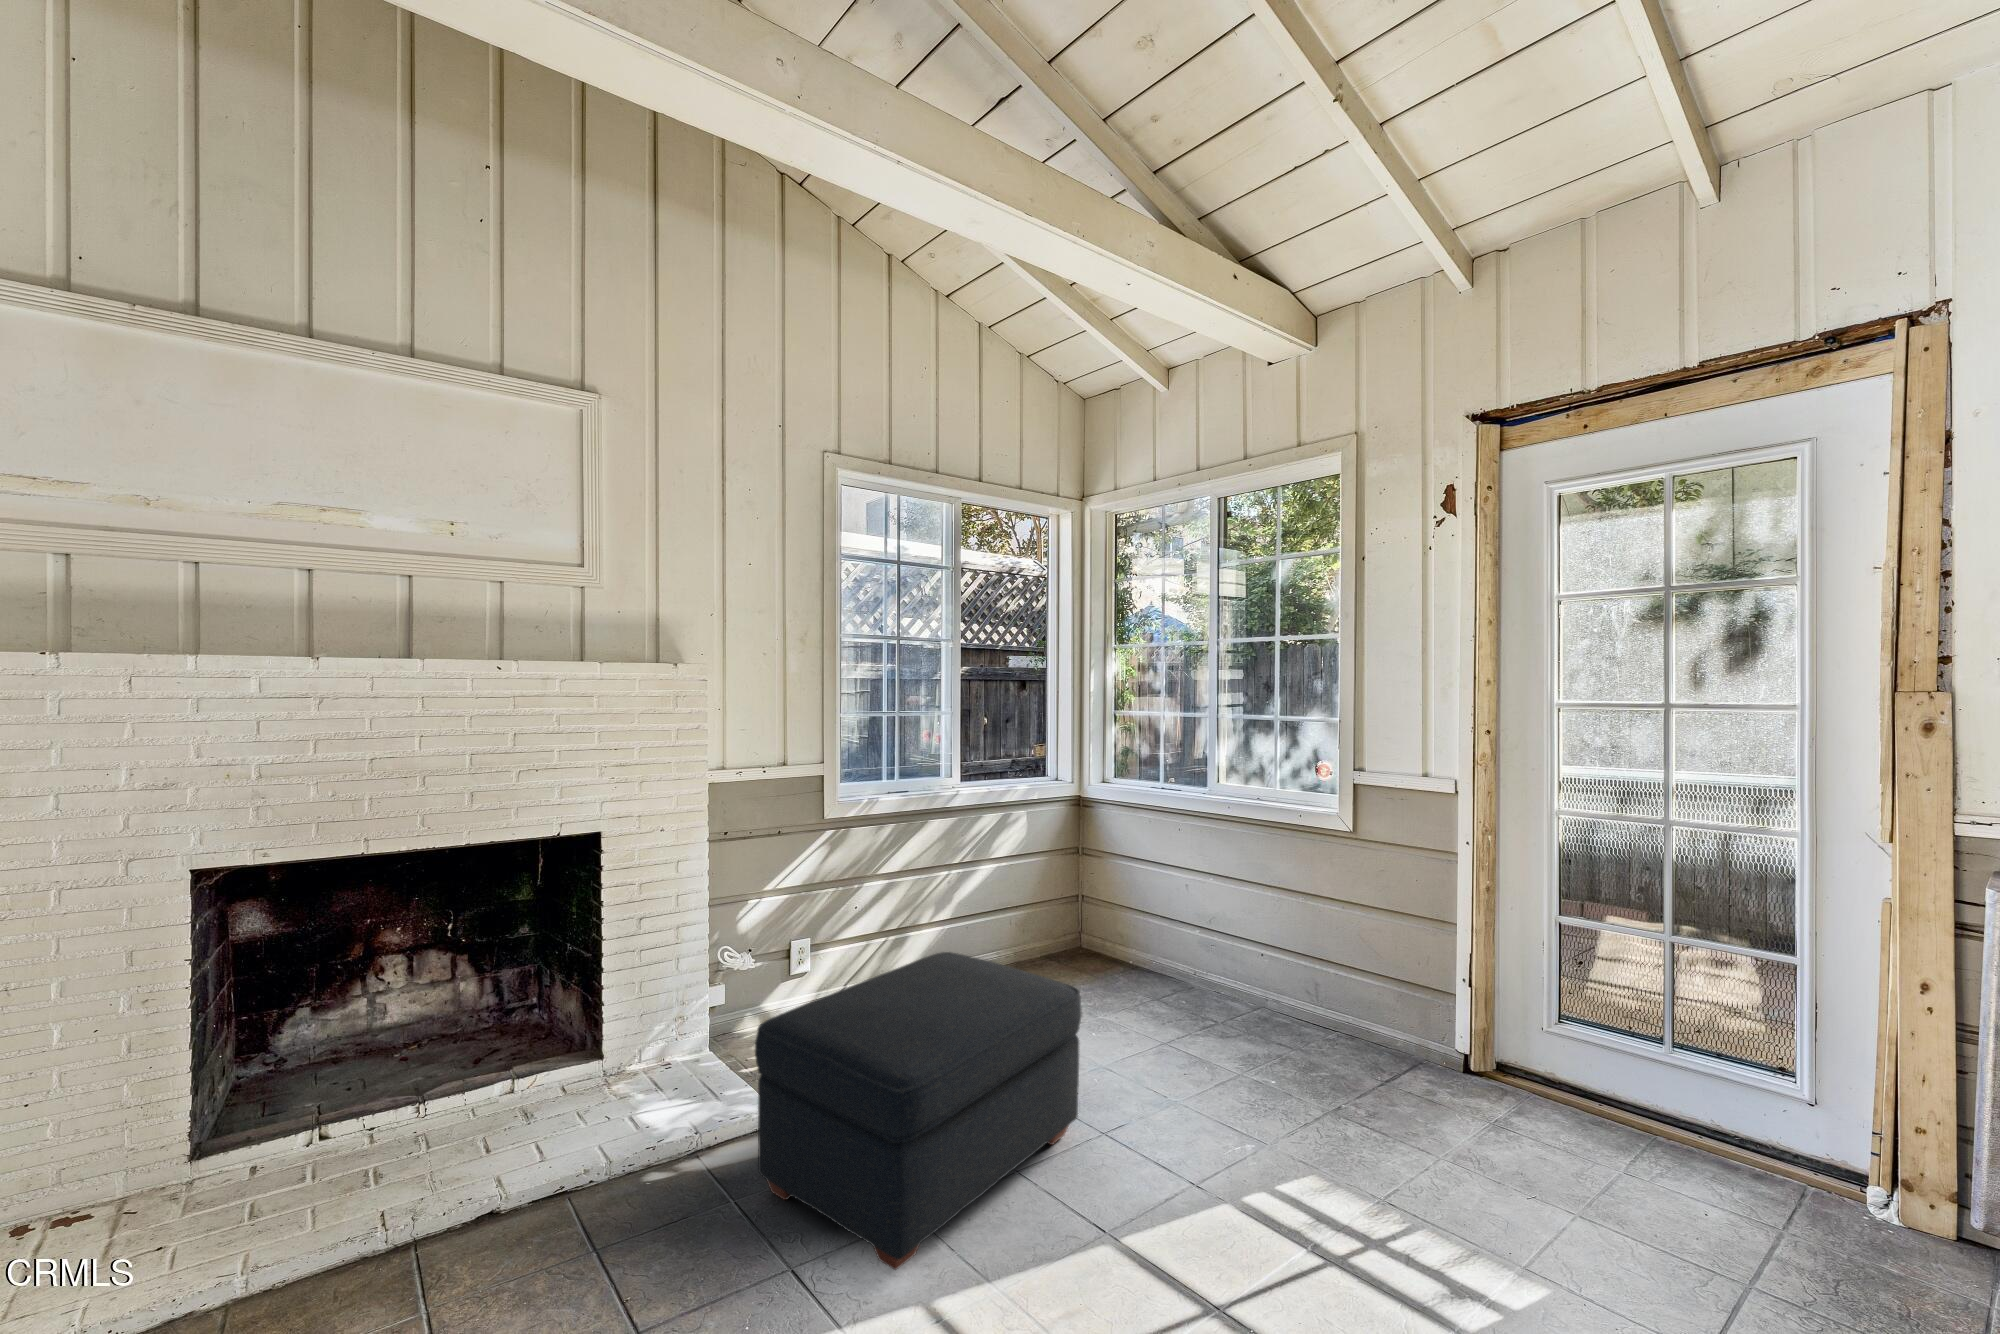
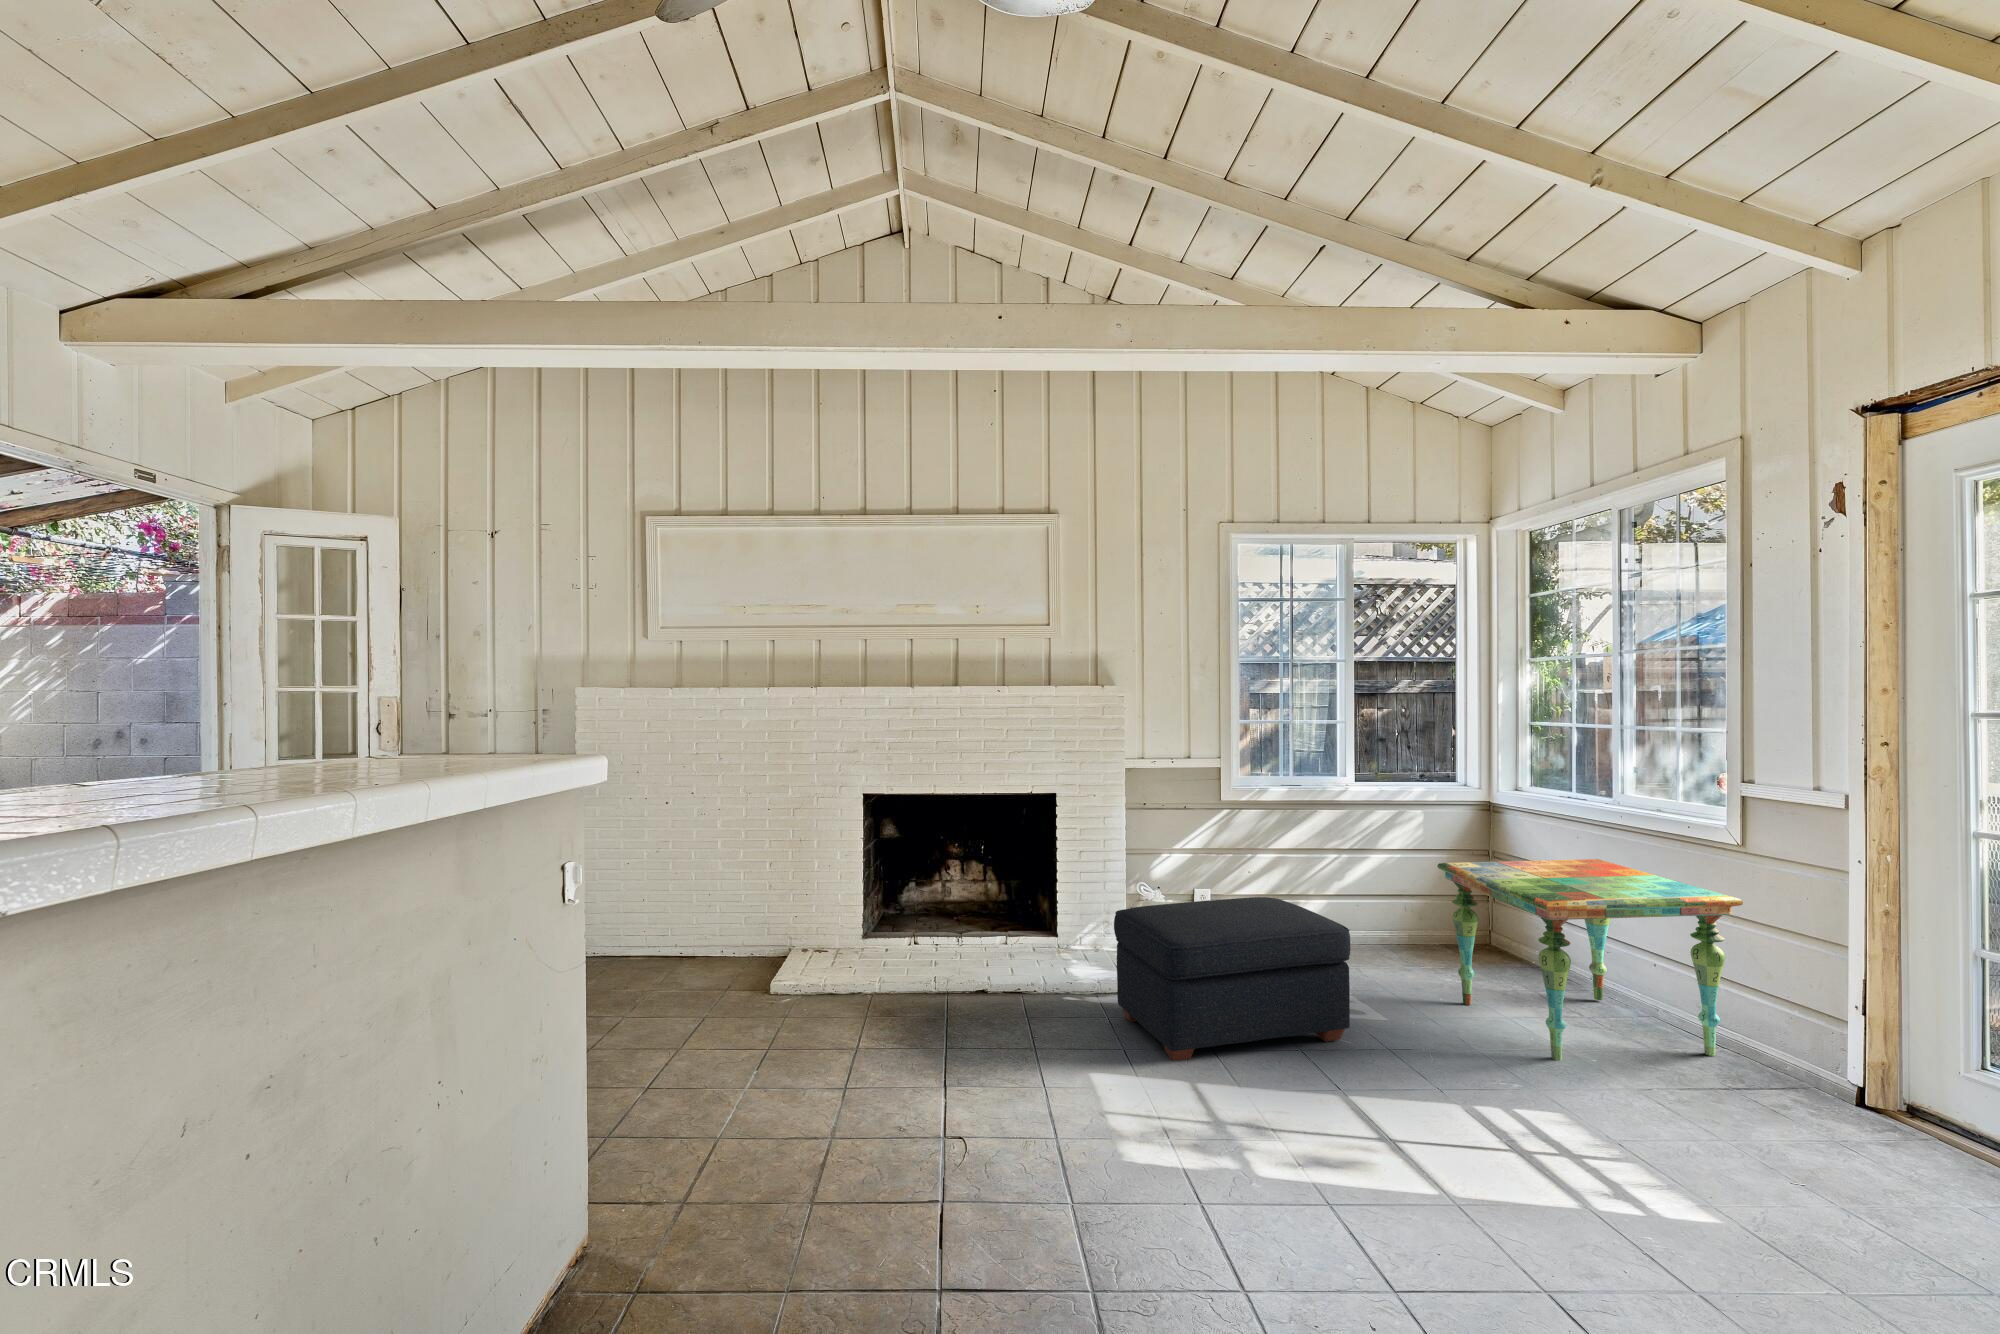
side table: none [1101,852,1379,1092] -> present [1437,859,1743,1061]

